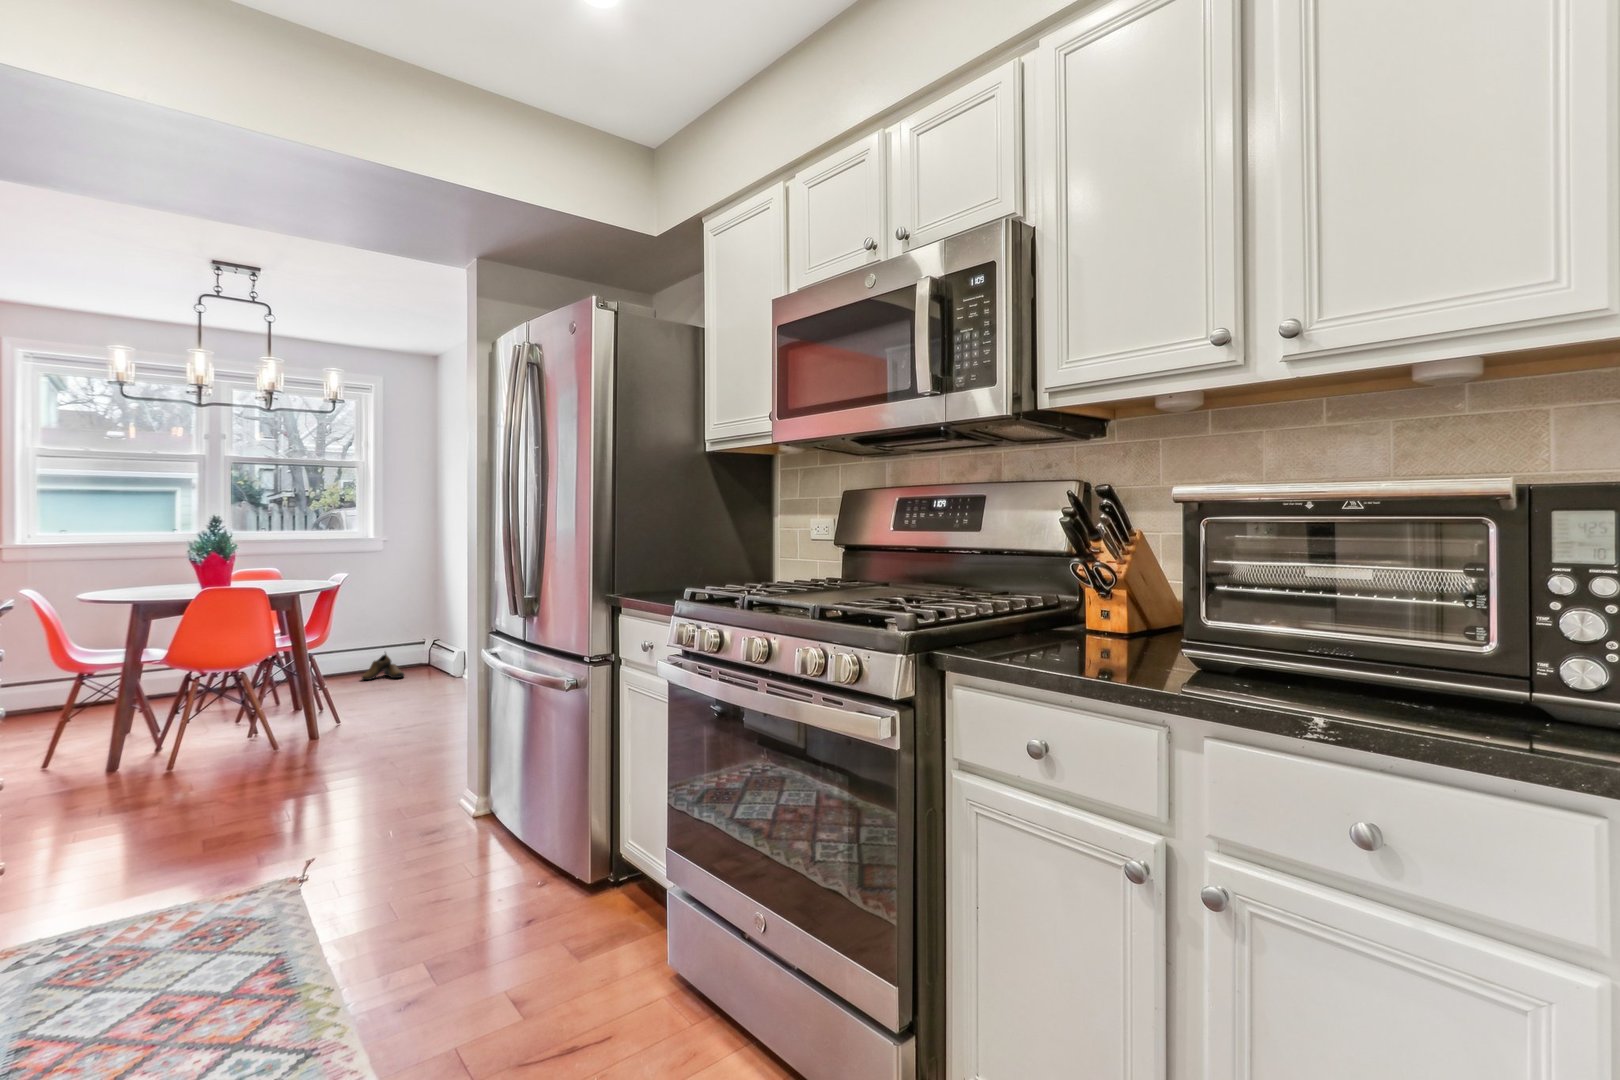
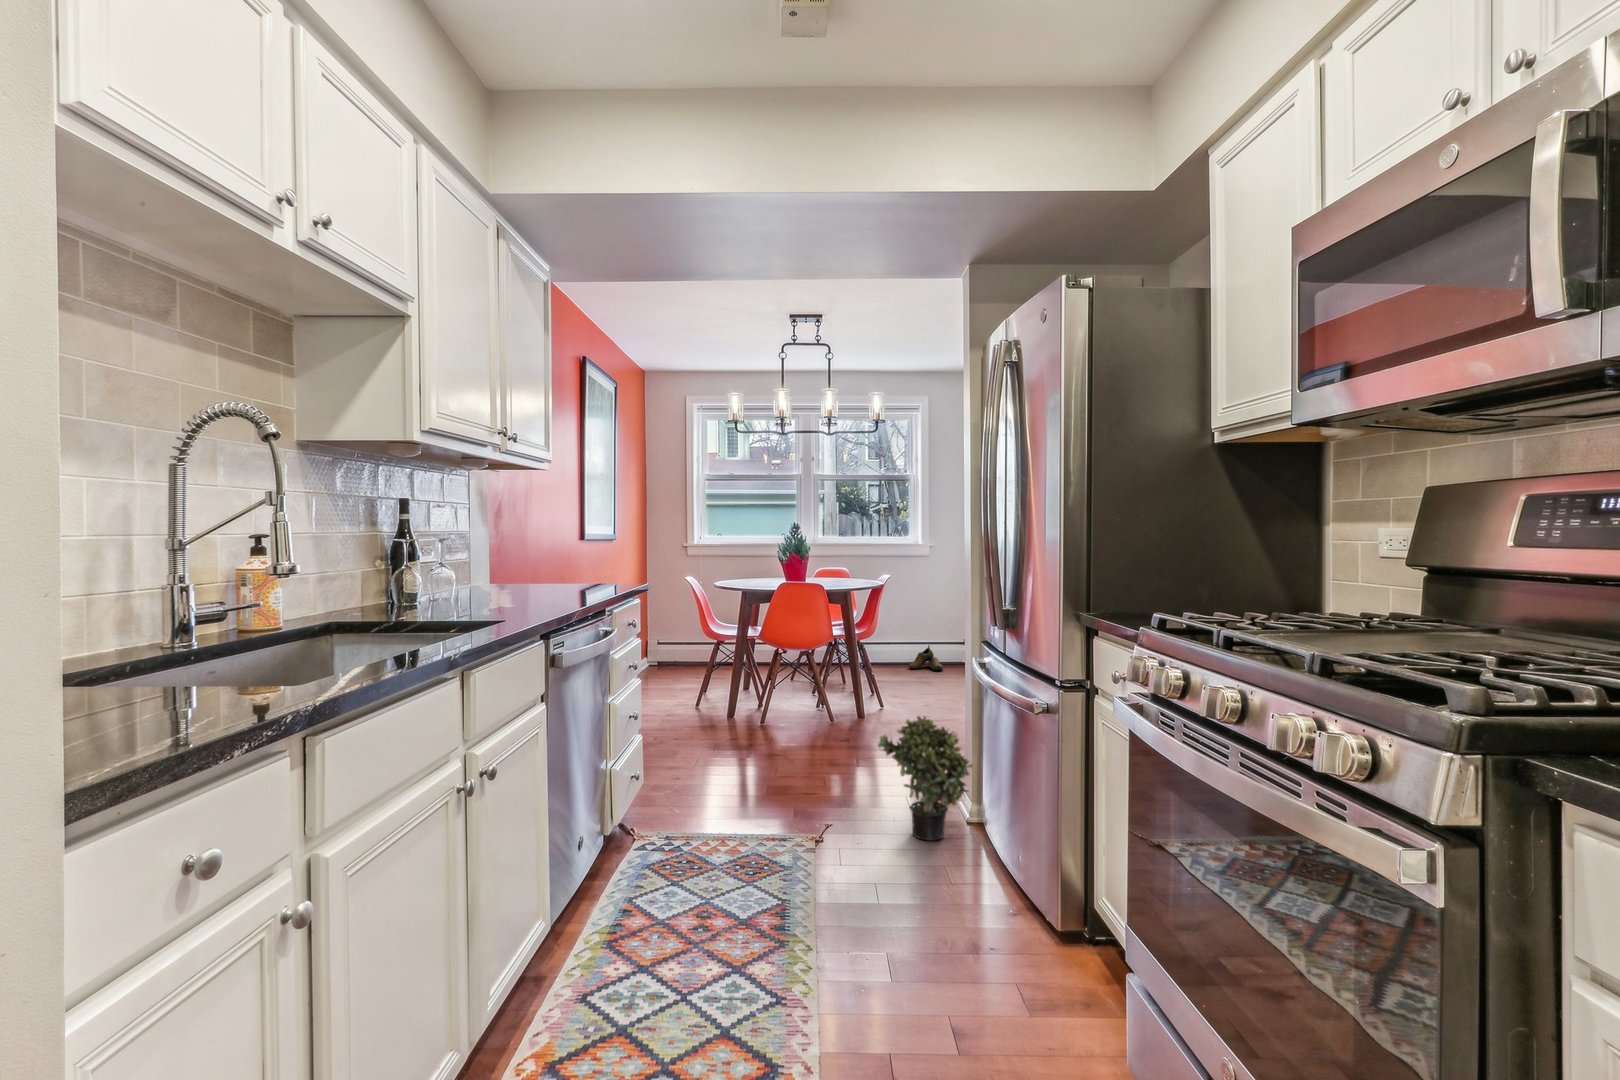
potted plant: none [375,719,487,848] -> present [878,716,972,840]

